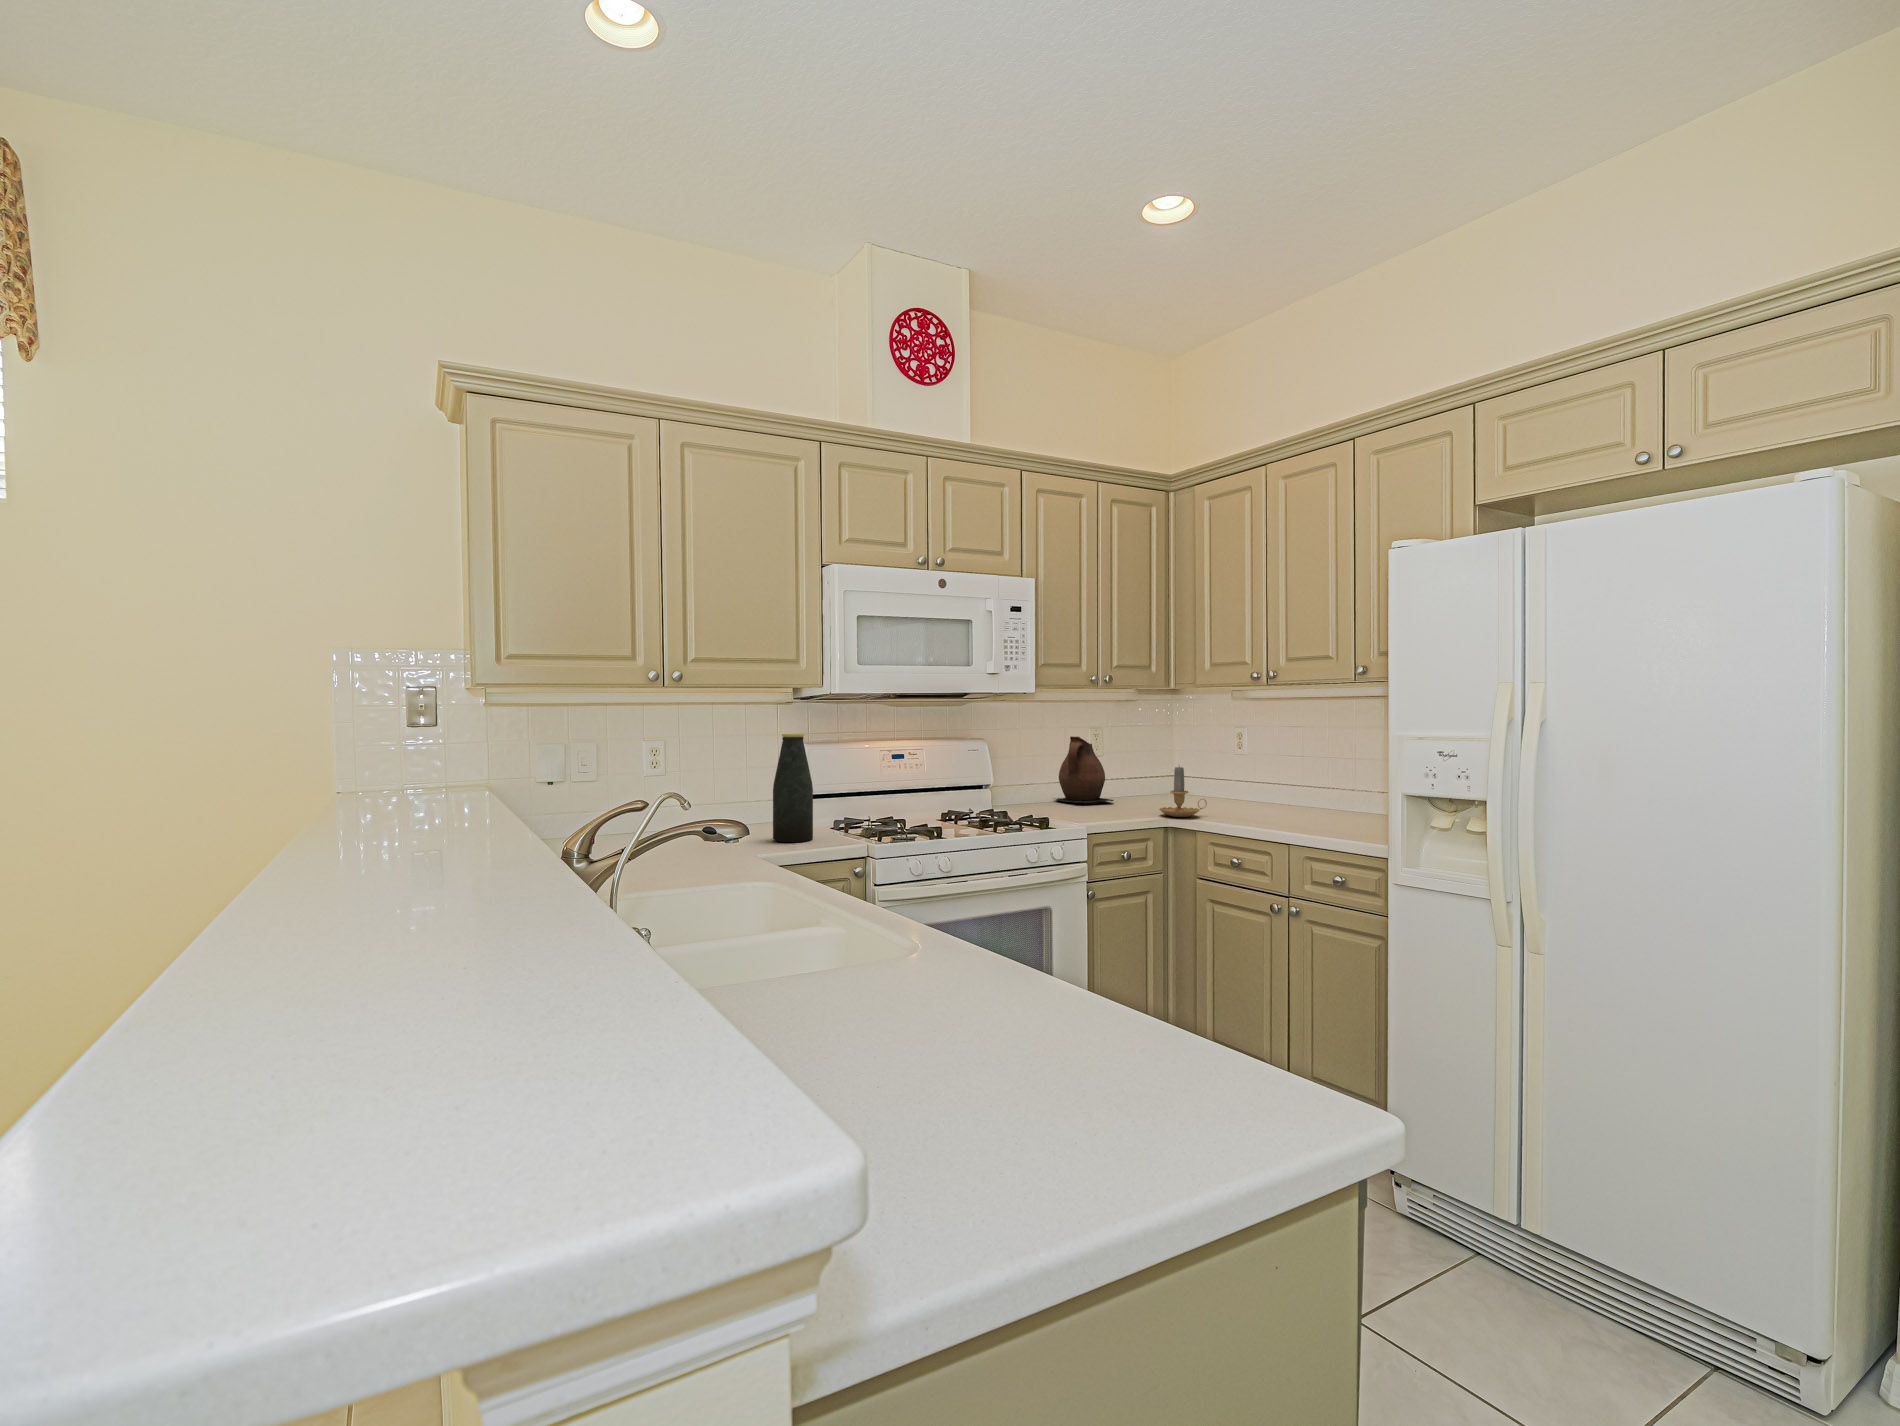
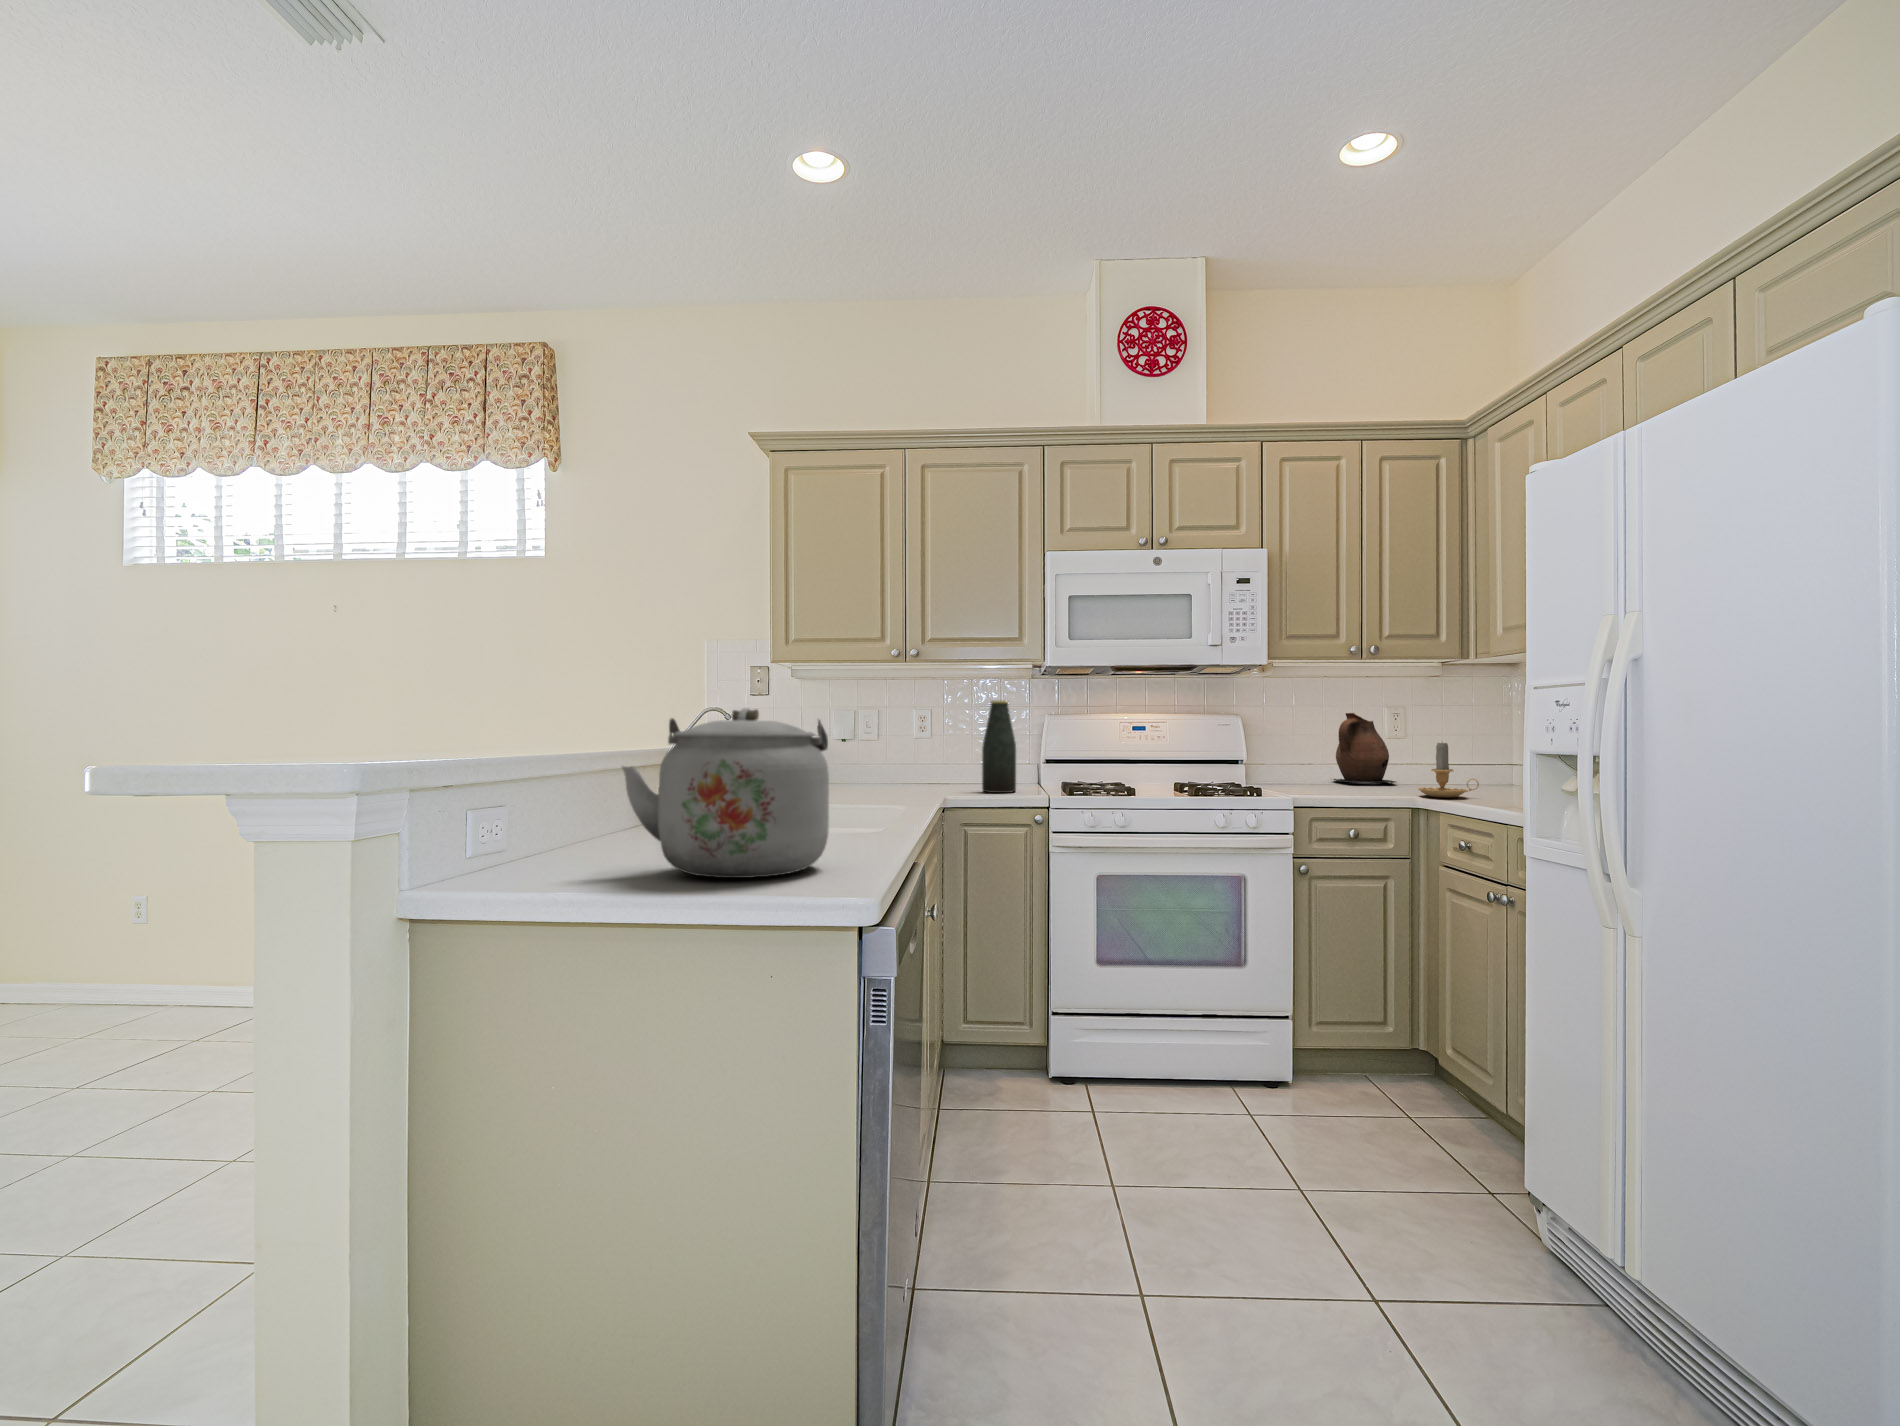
kettle: none [867,824,1136,1074] -> present [622,708,829,878]

